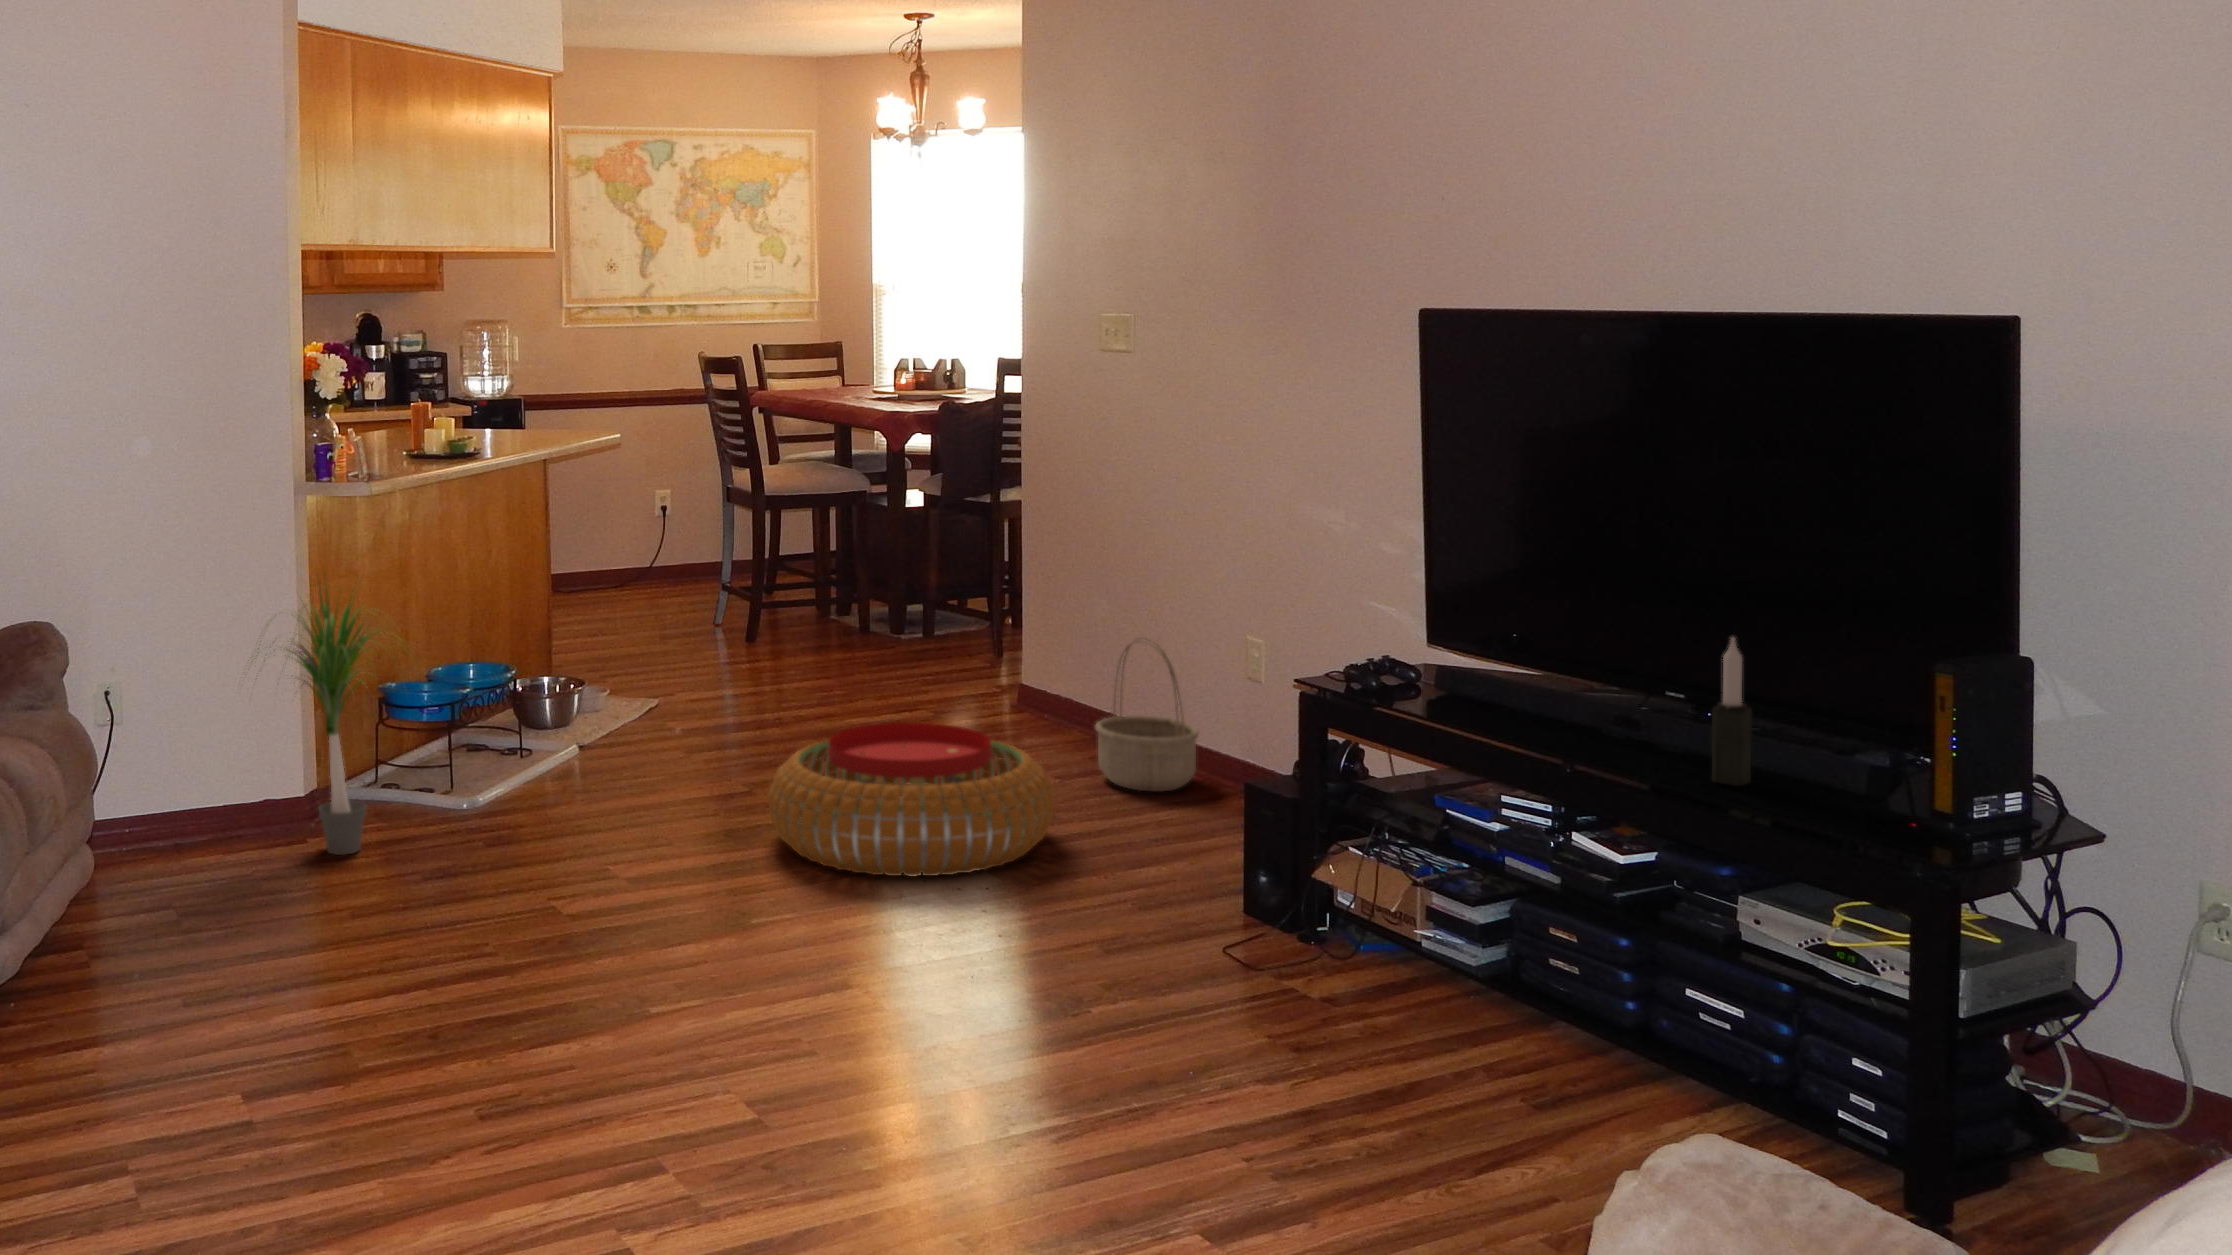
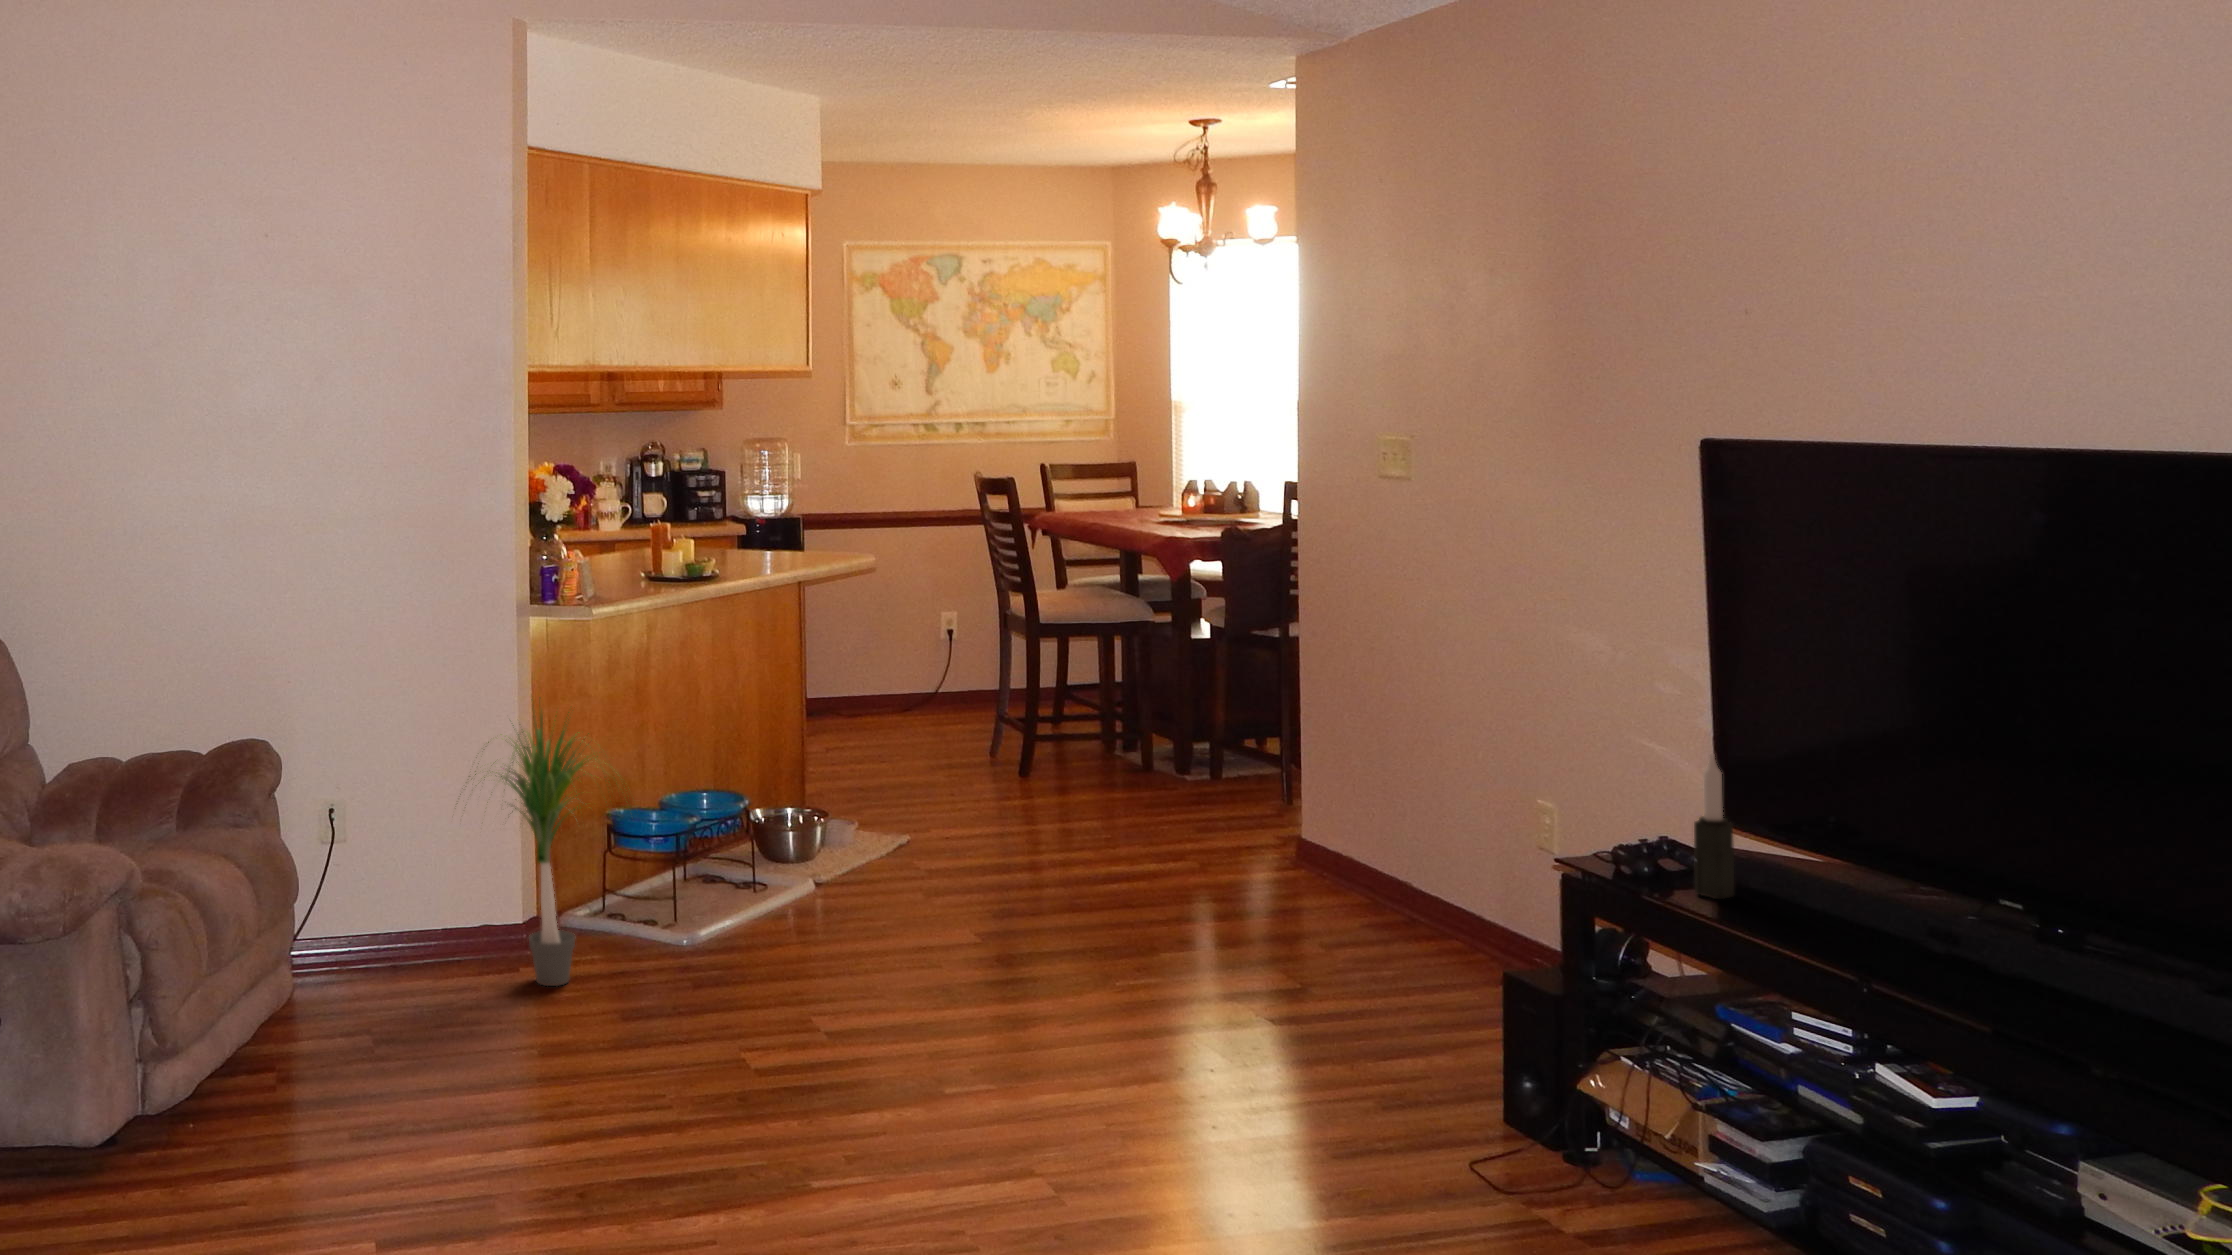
basket: present [1095,637,1199,792] -> none [1359,794,1479,968]
candle: present [1712,637,1752,786] -> present [1694,754,1734,899]
pouf: present [768,723,1054,877] -> none [983,879,1296,1052]

